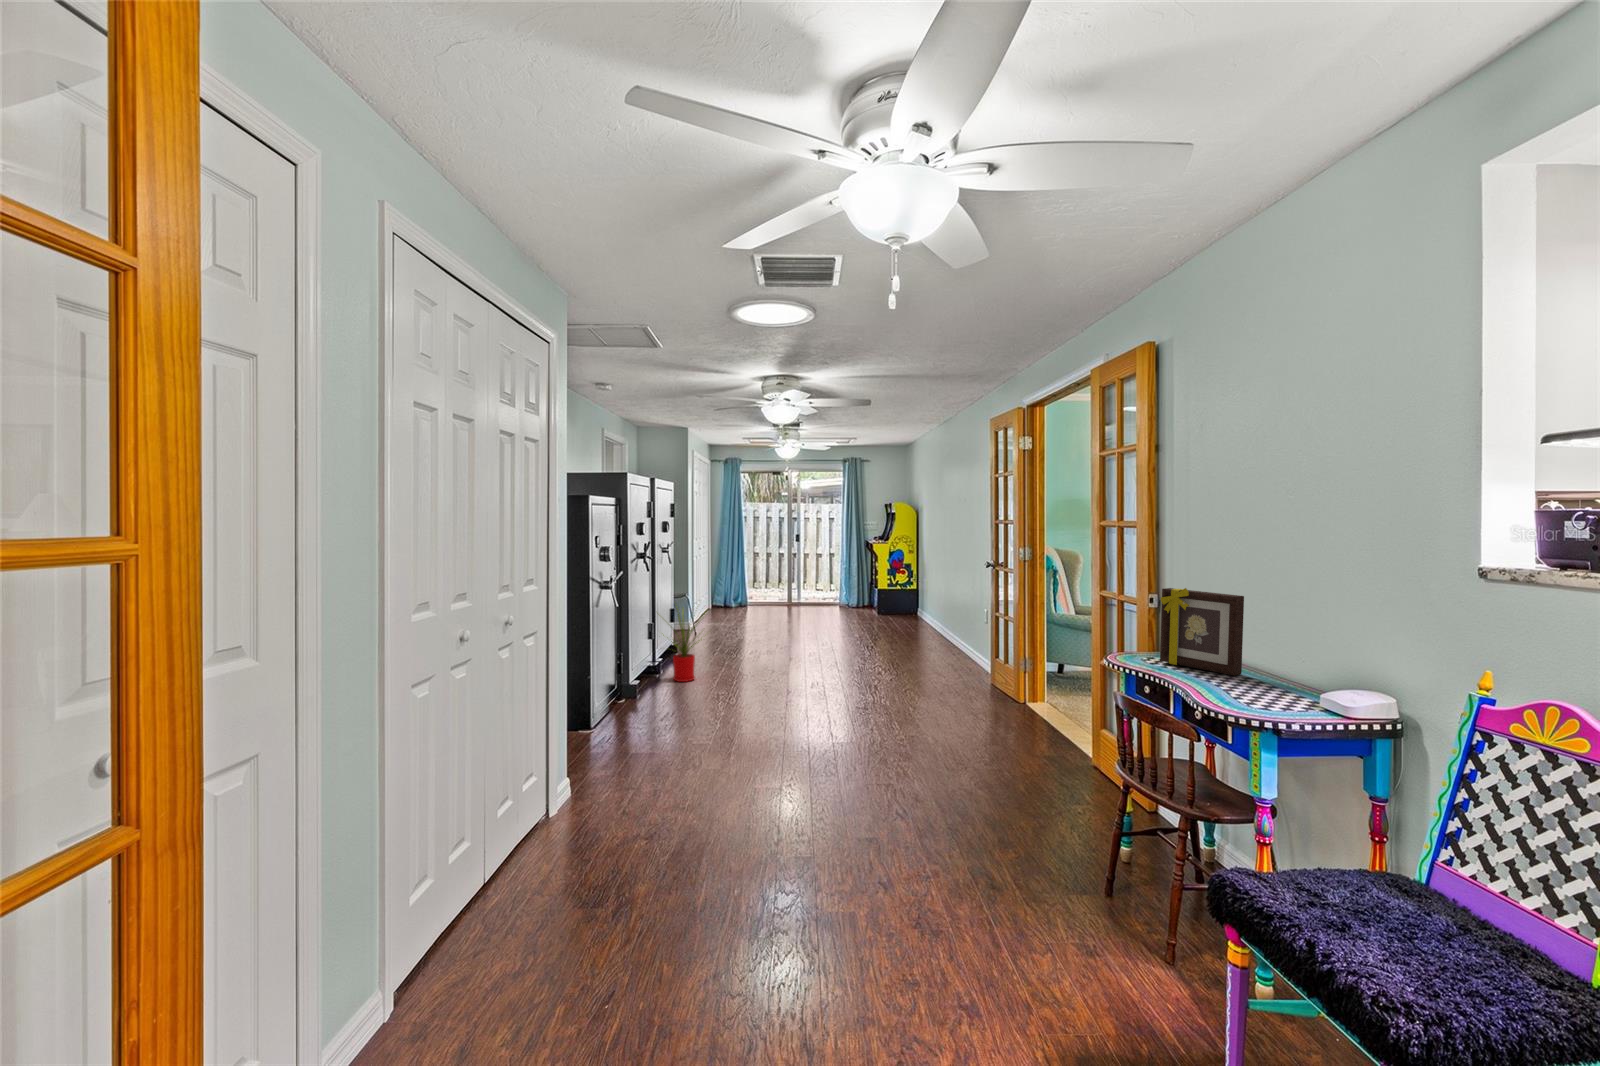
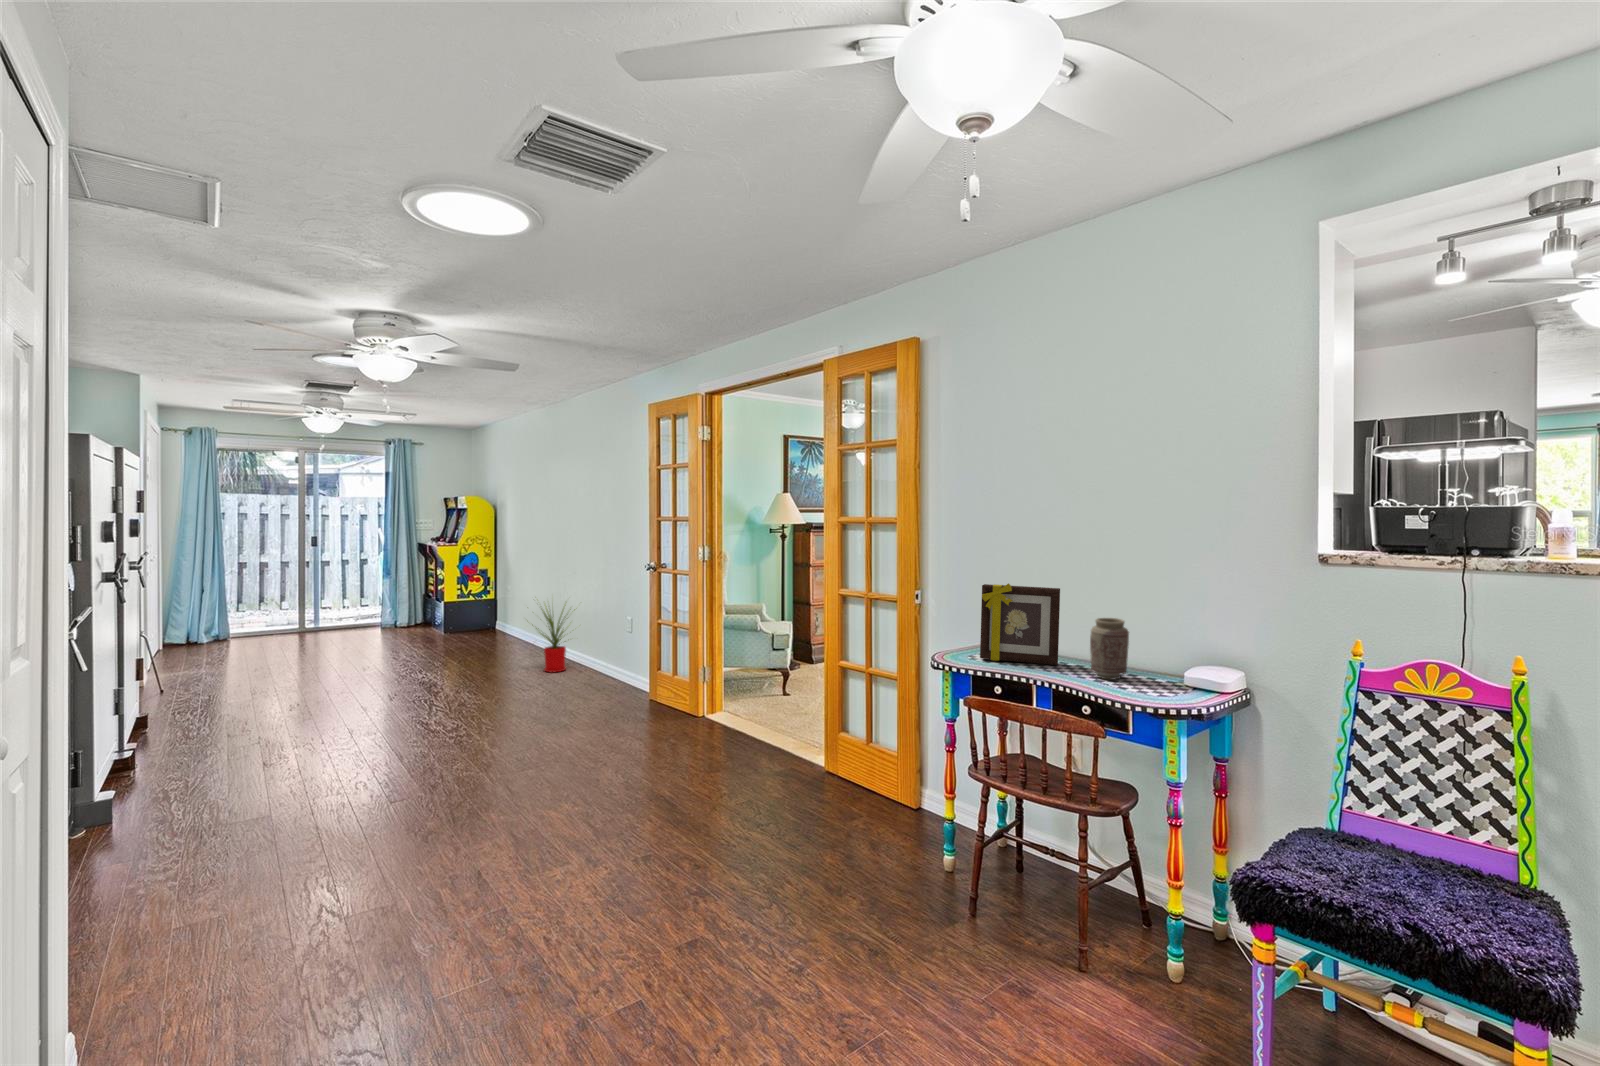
house plant: present [659,606,700,682] -> present [536,605,575,672]
vase: none [1239,628,1283,693] -> present [1090,618,1129,679]

